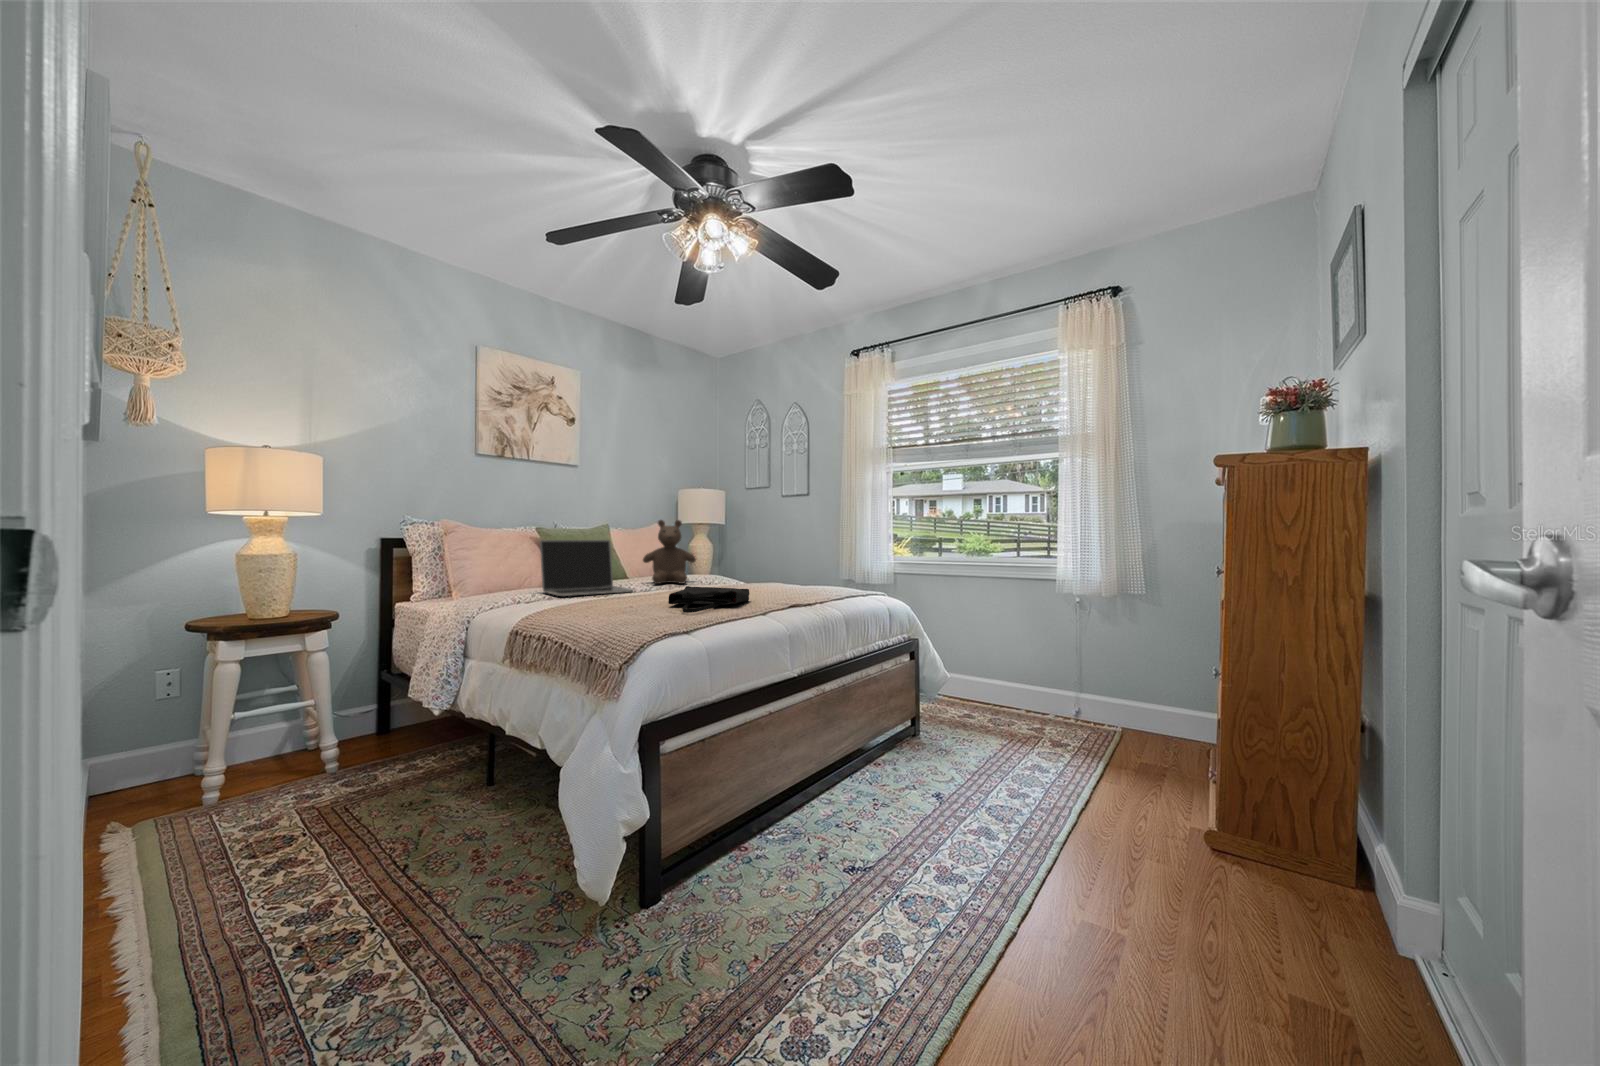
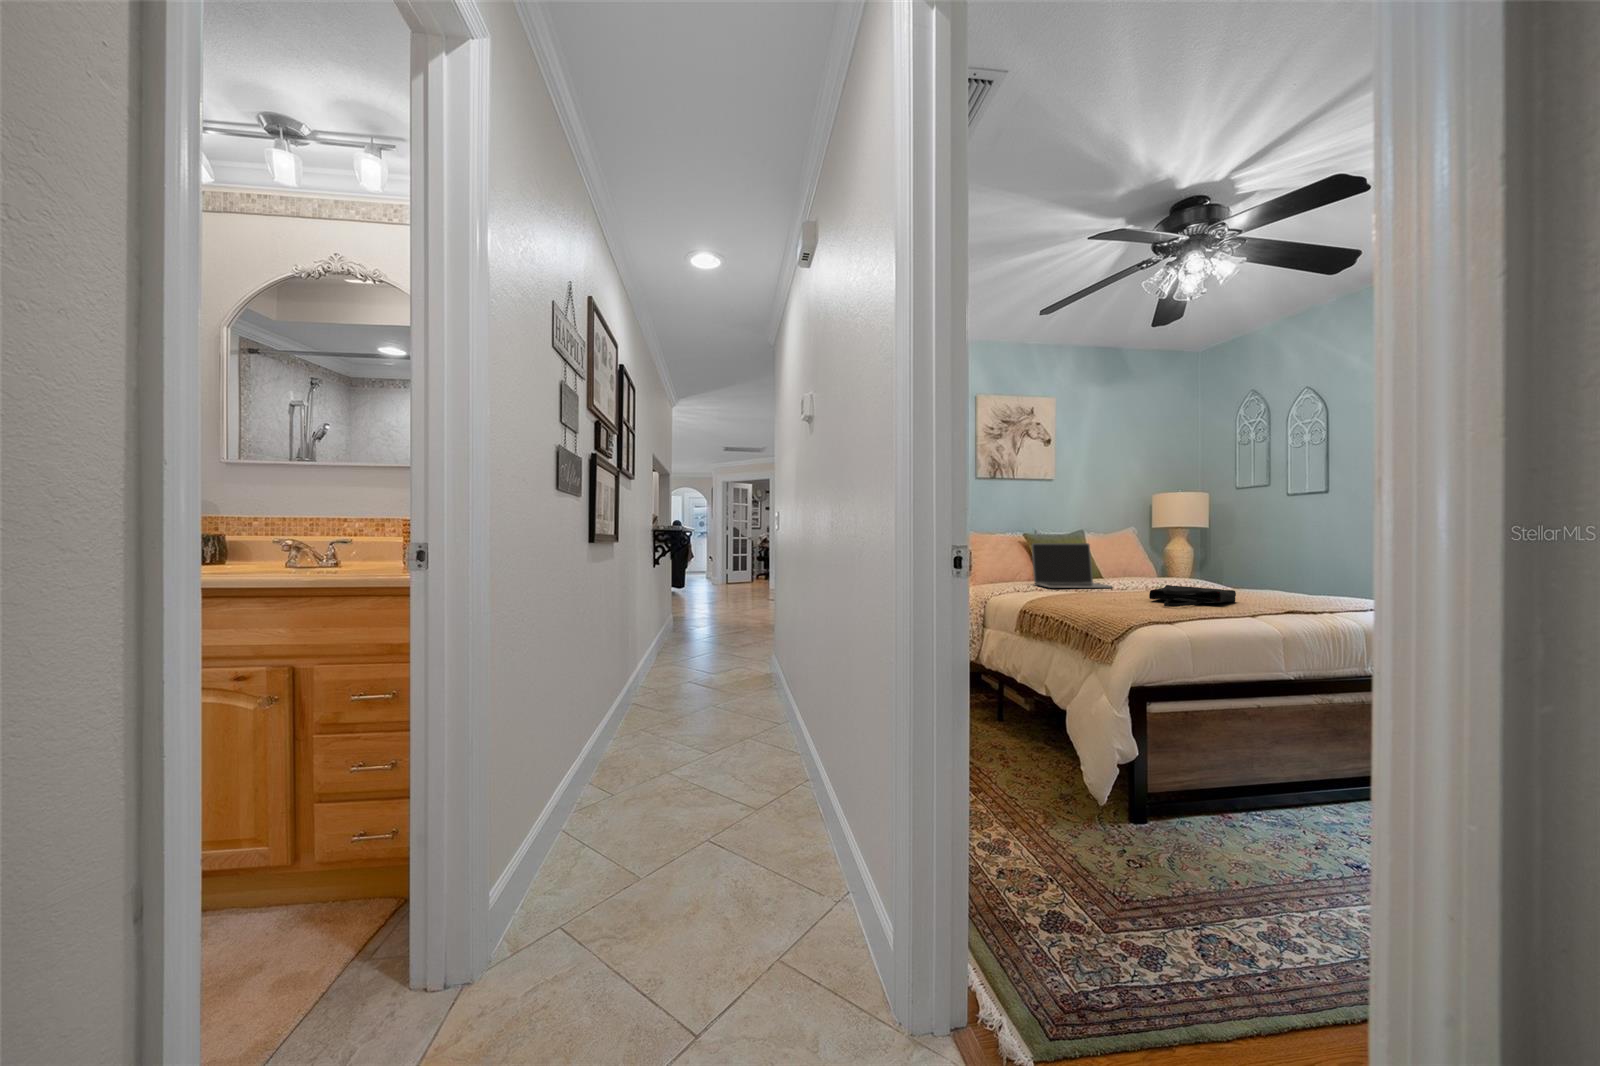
teddy bear: present [643,520,696,584] -> none [1120,525,1175,584]

